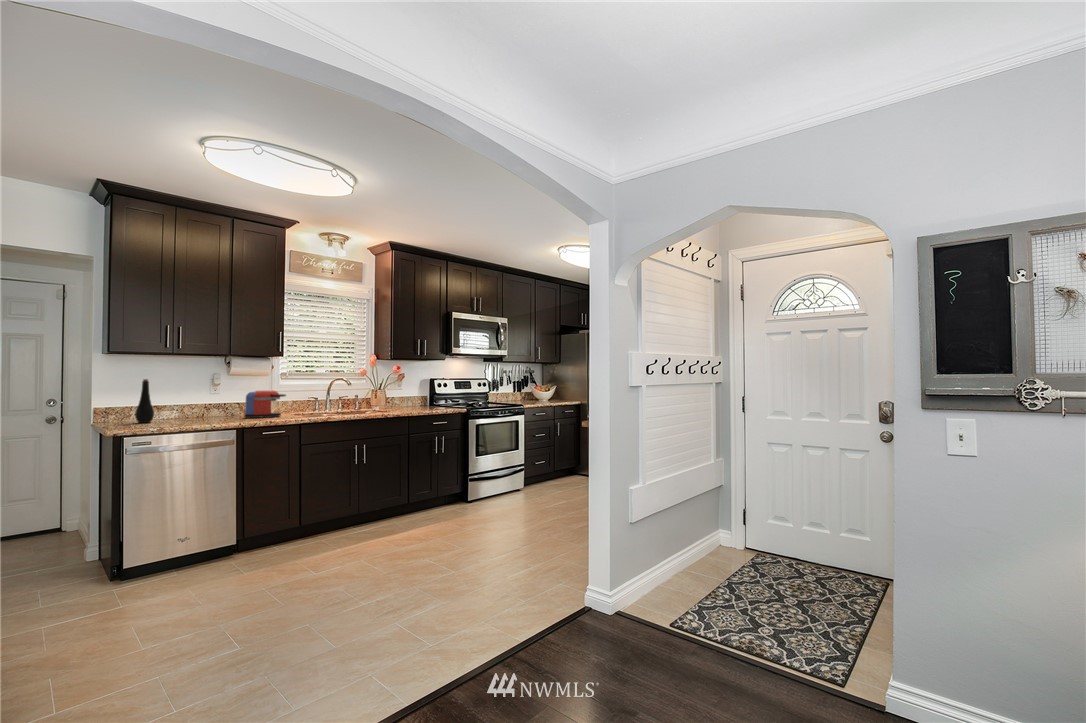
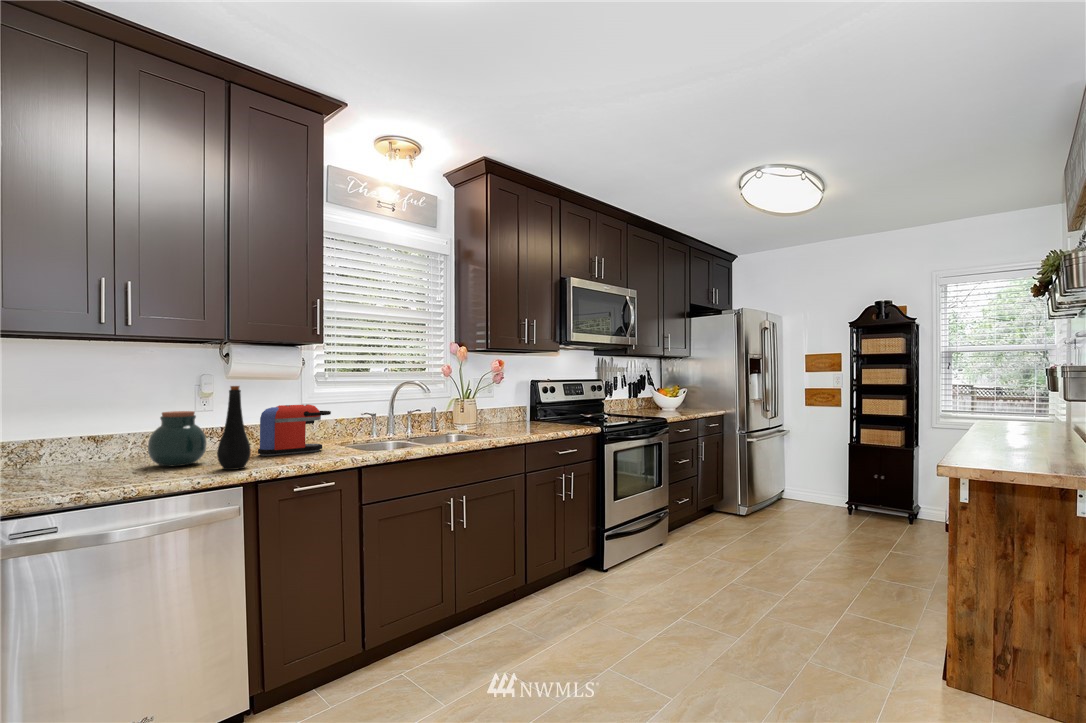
bottle: present [135,379,154,423] -> present [217,386,251,470]
jar: none [187,393,217,421] -> present [148,411,207,466]

